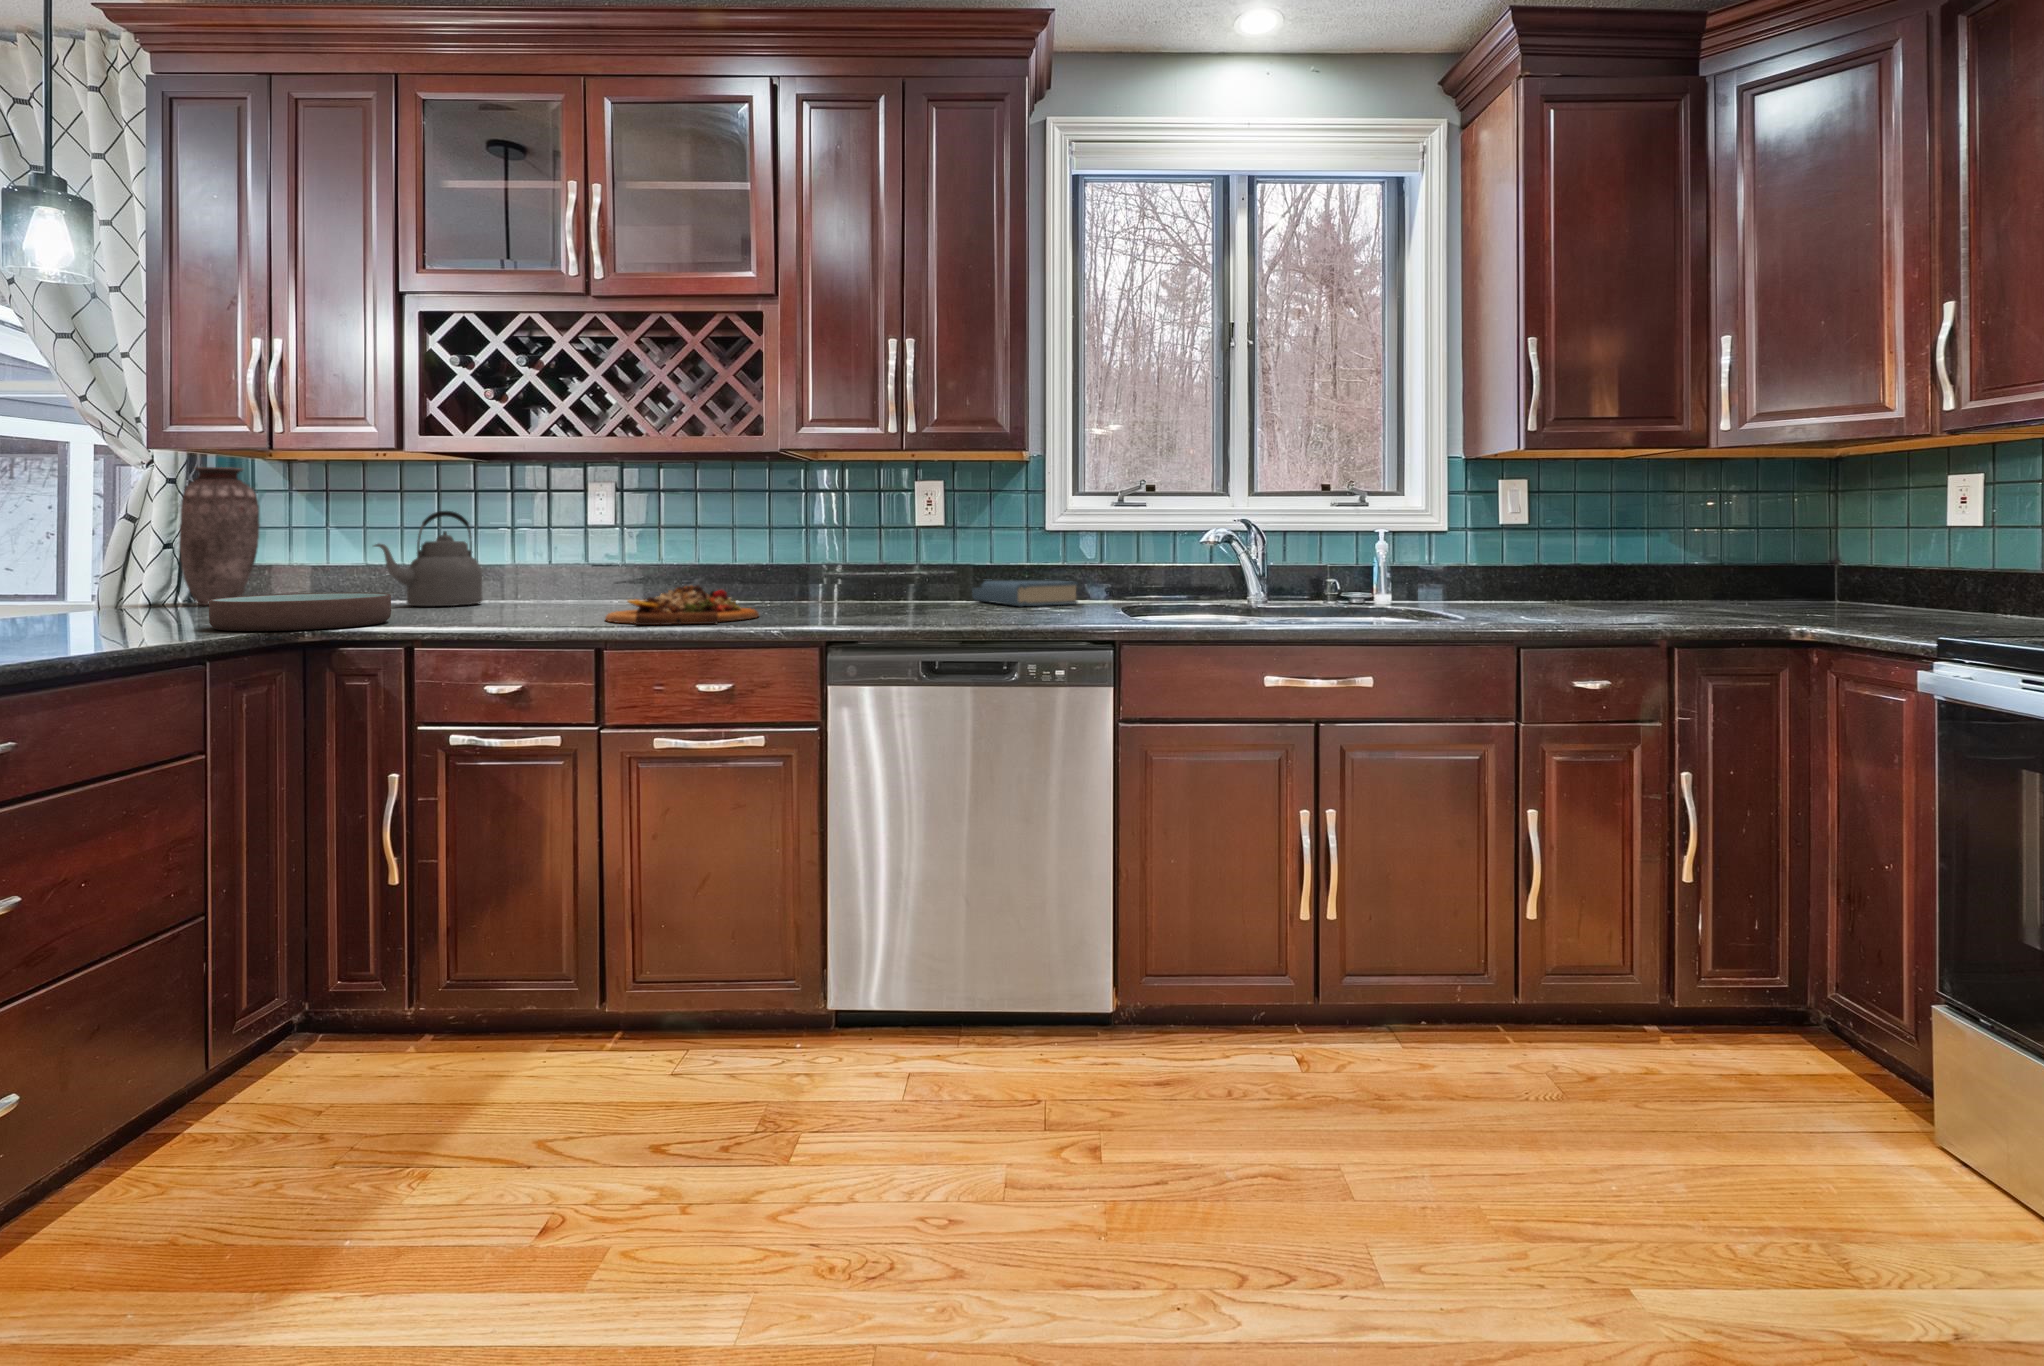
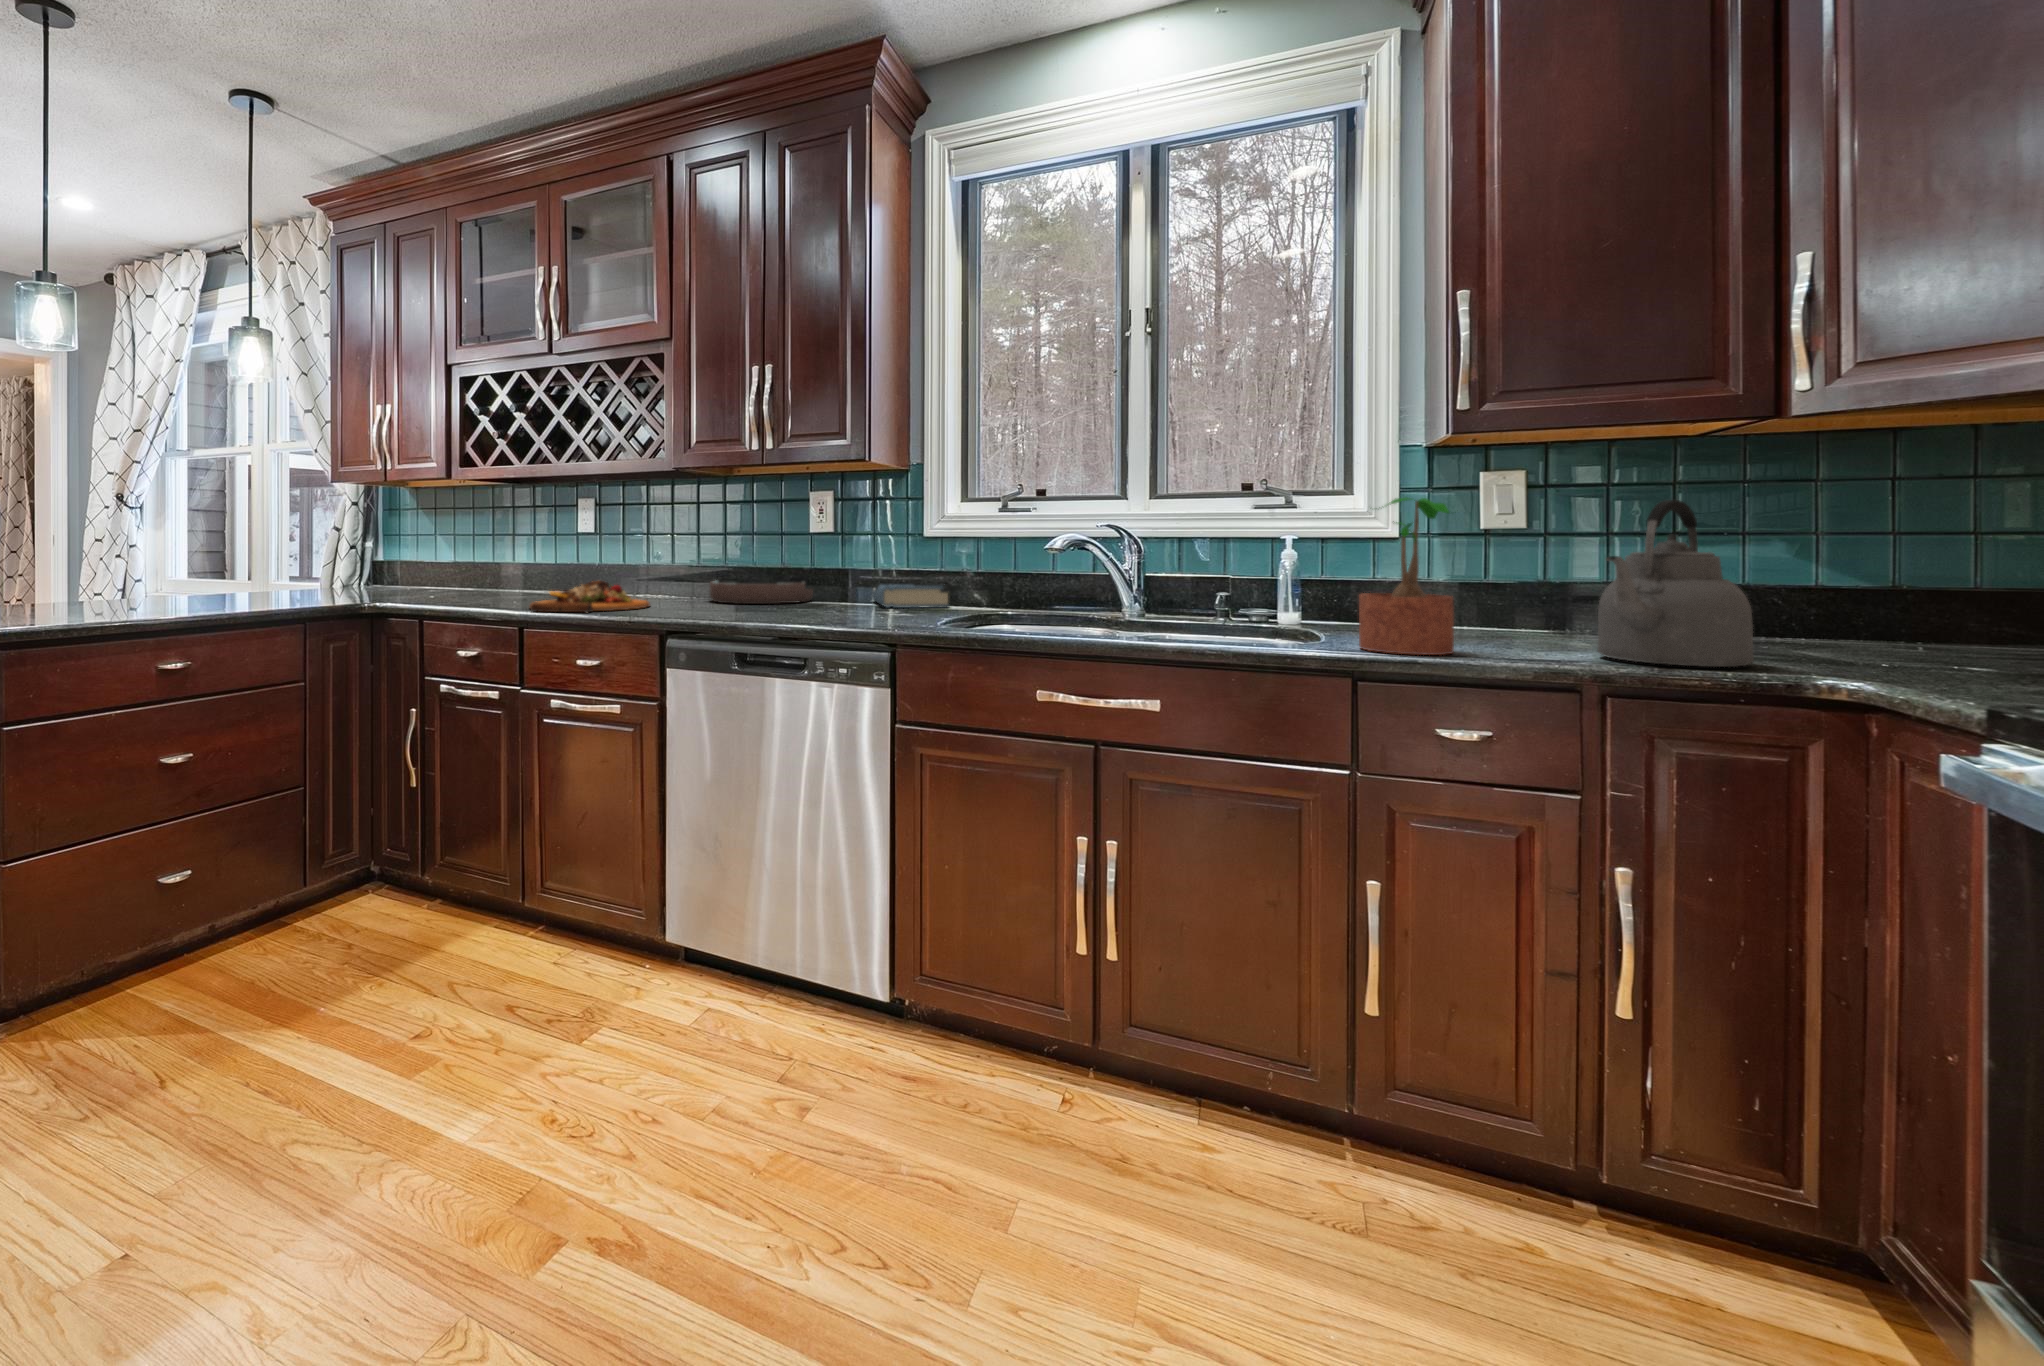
vase: present [180,467,260,605] -> none [361,493,417,587]
potted plant: none [1516,499,1592,624] -> present [1359,498,1454,655]
kettle: present [374,511,483,606] -> present [1597,500,1754,667]
bowl: present [209,592,391,631] -> present [710,581,813,604]

